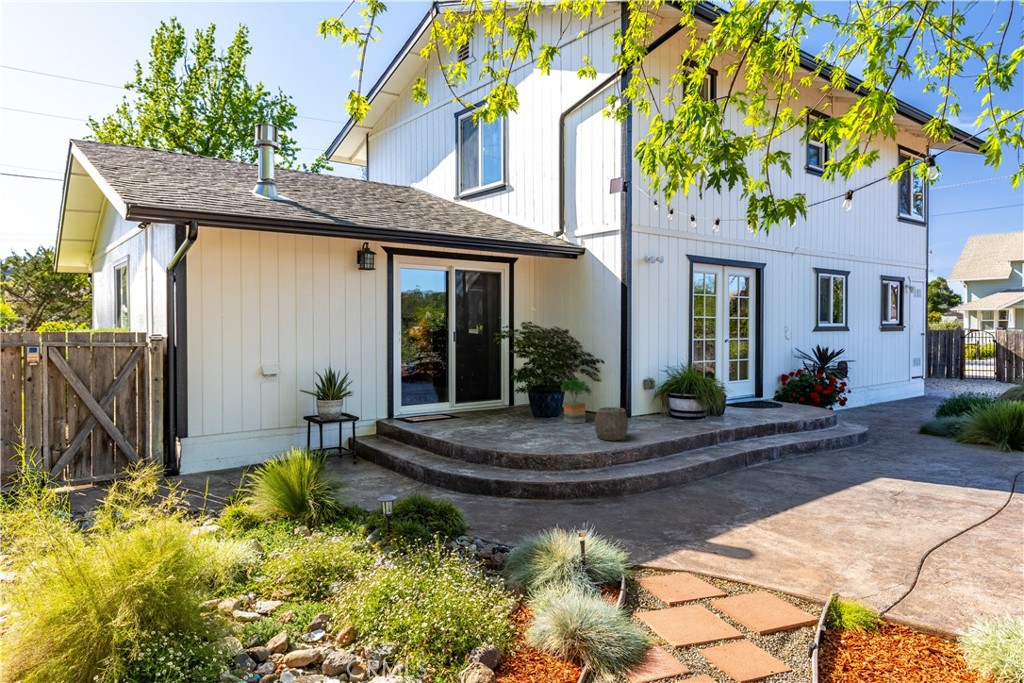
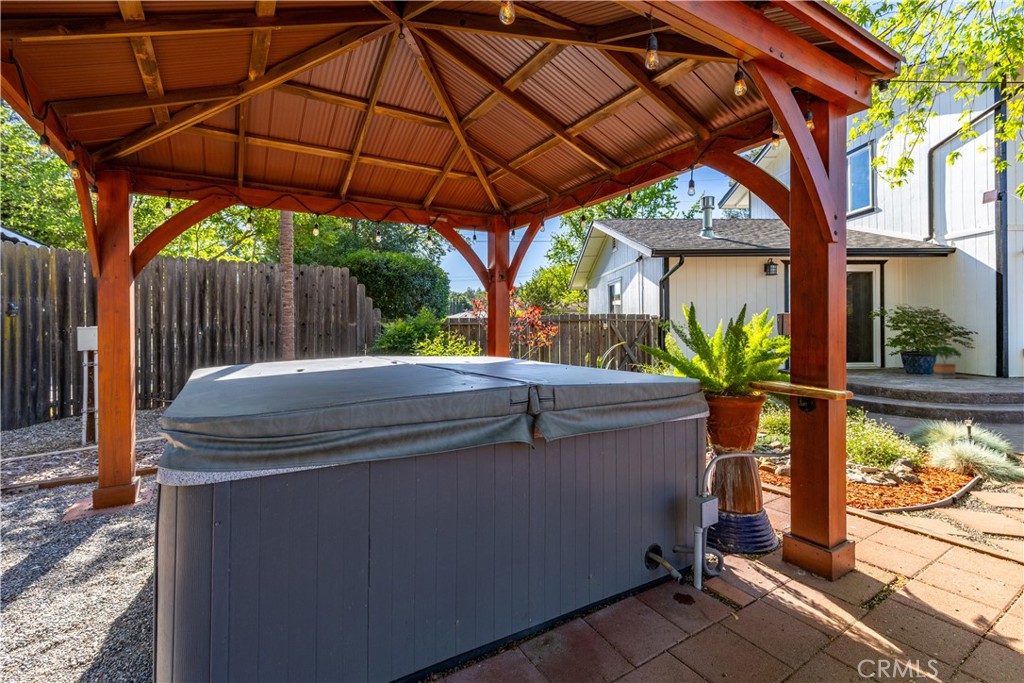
woven basket: present [594,407,628,440] -> none [964,363,999,386]

